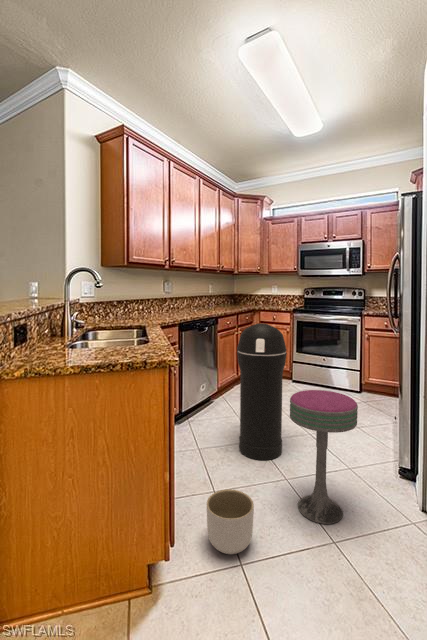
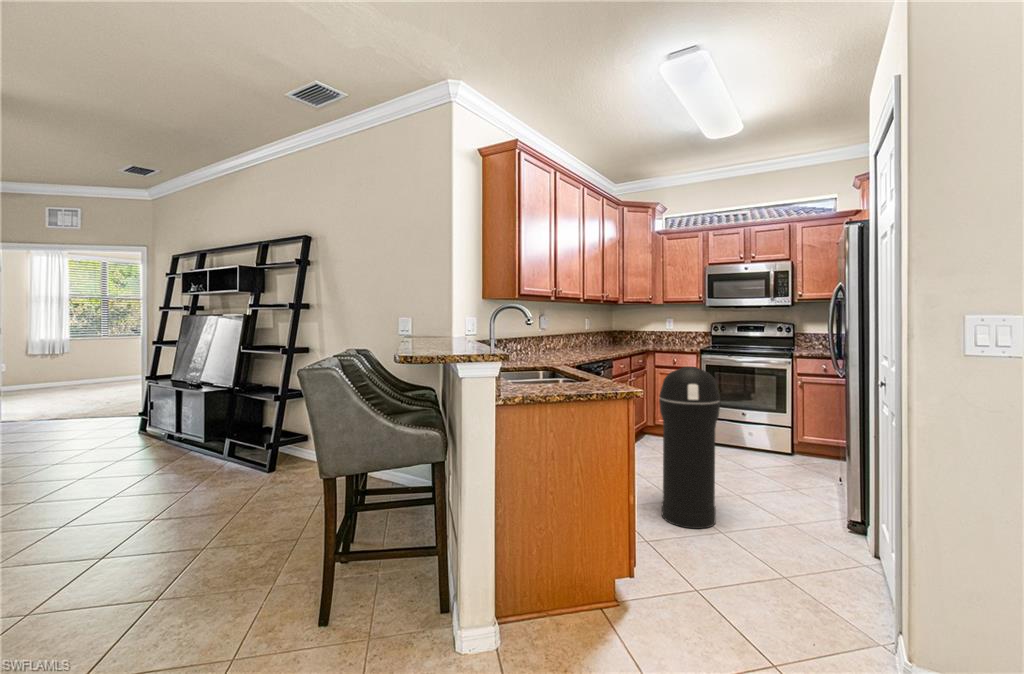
bar stool: present [290,390,358,524] -> none [742,441,823,589]
planter: present [207,489,254,554] -> none [664,546,717,611]

